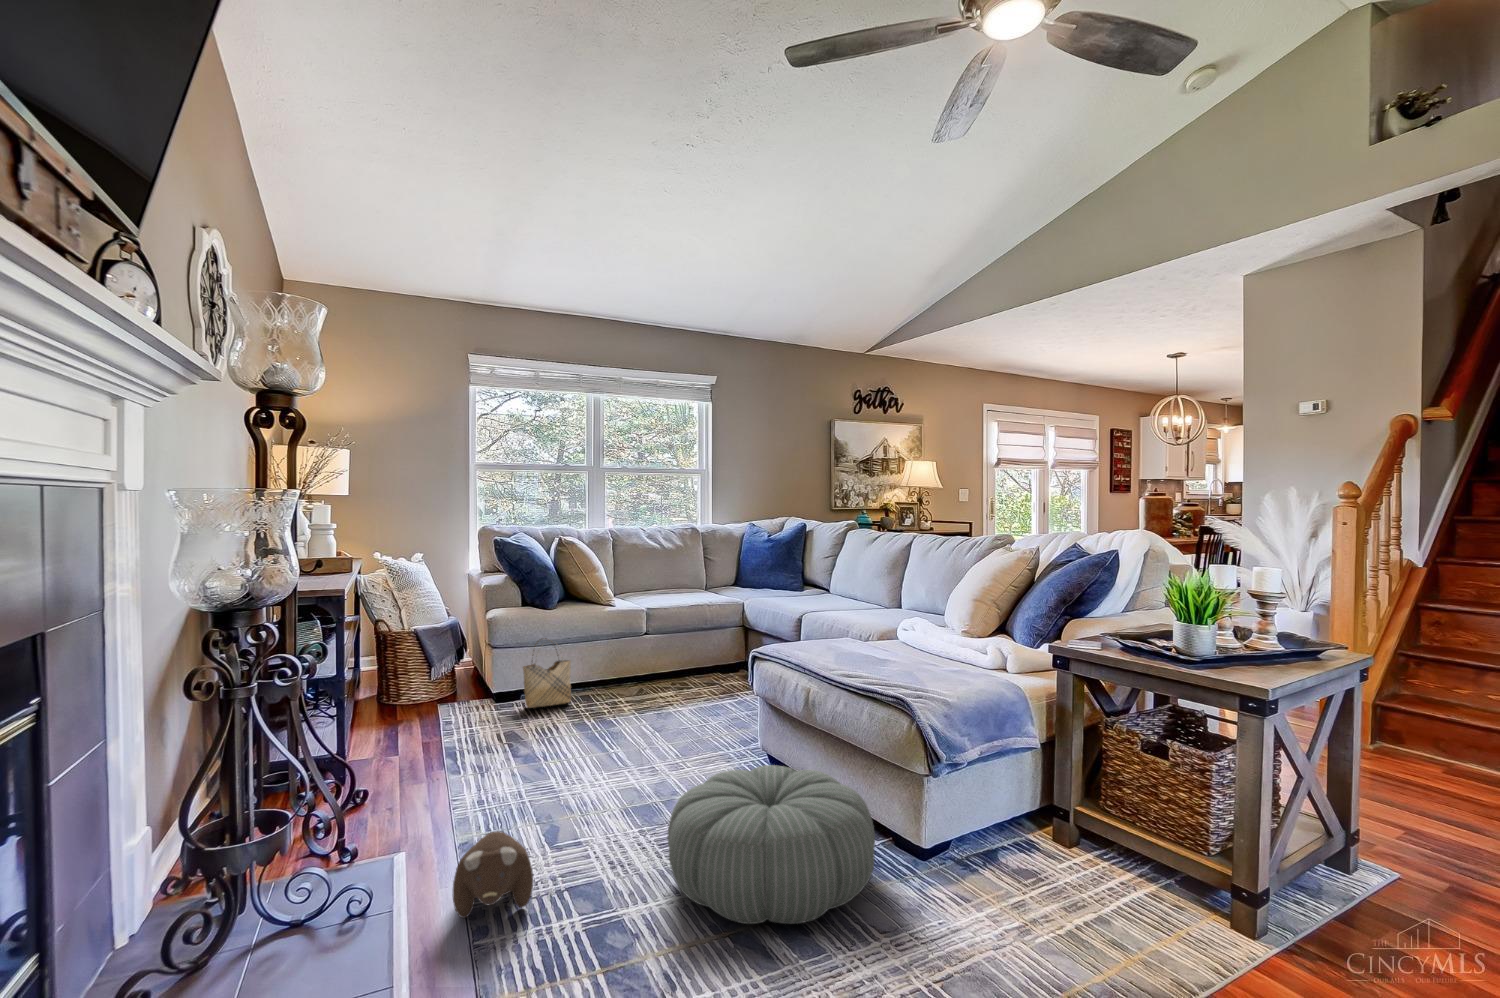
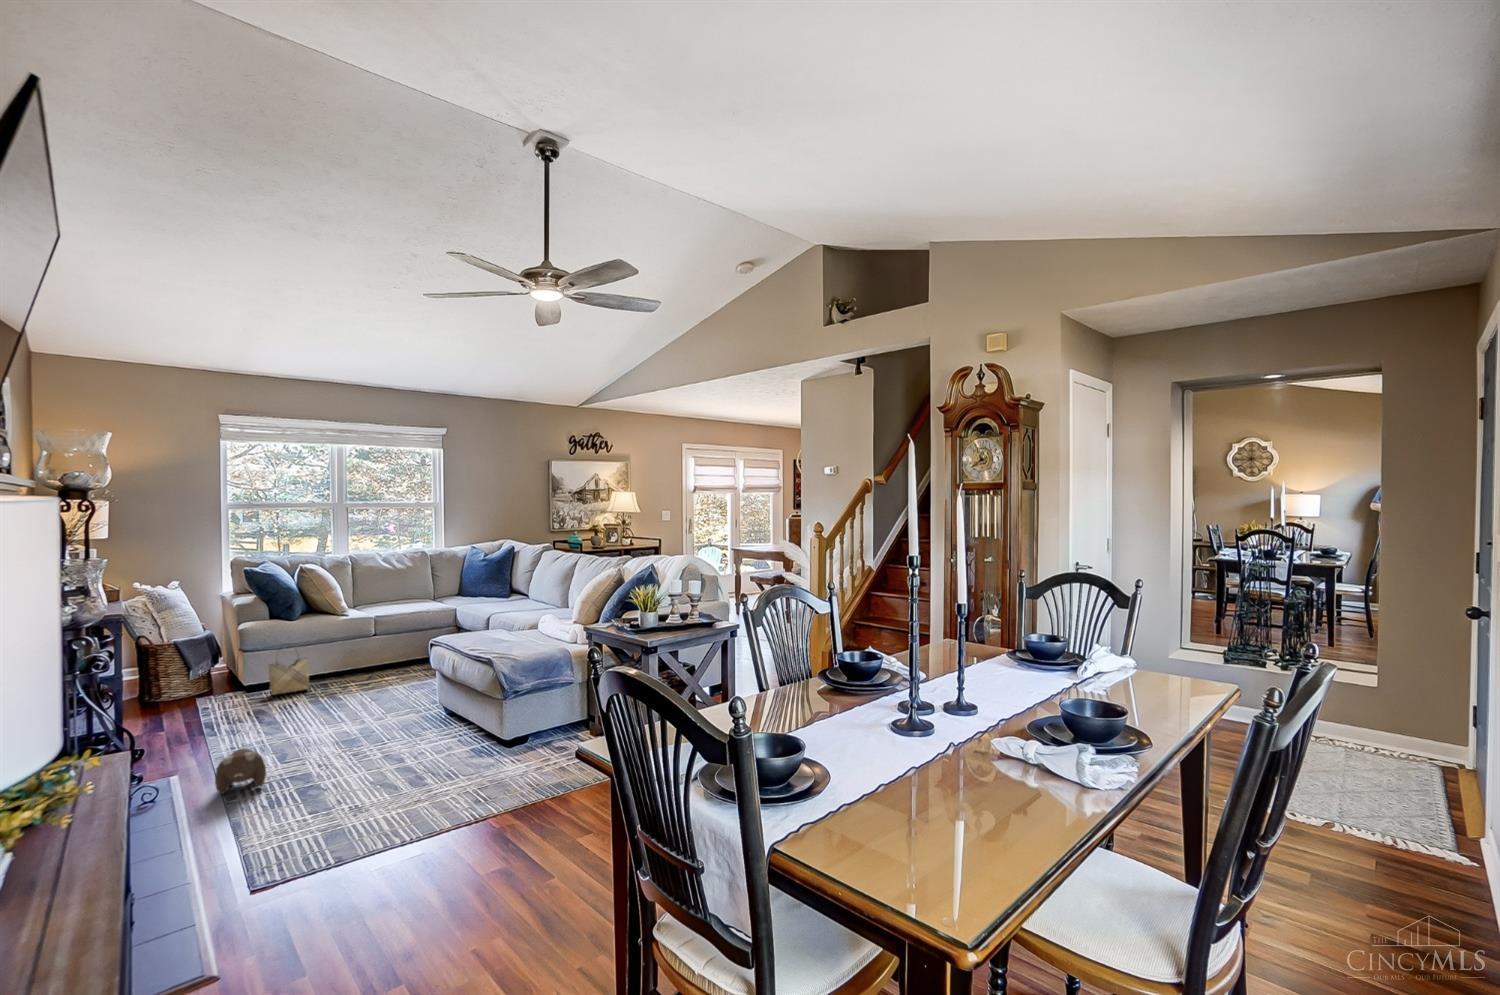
pouf: present [668,765,875,924] -> none [350,704,474,777]

